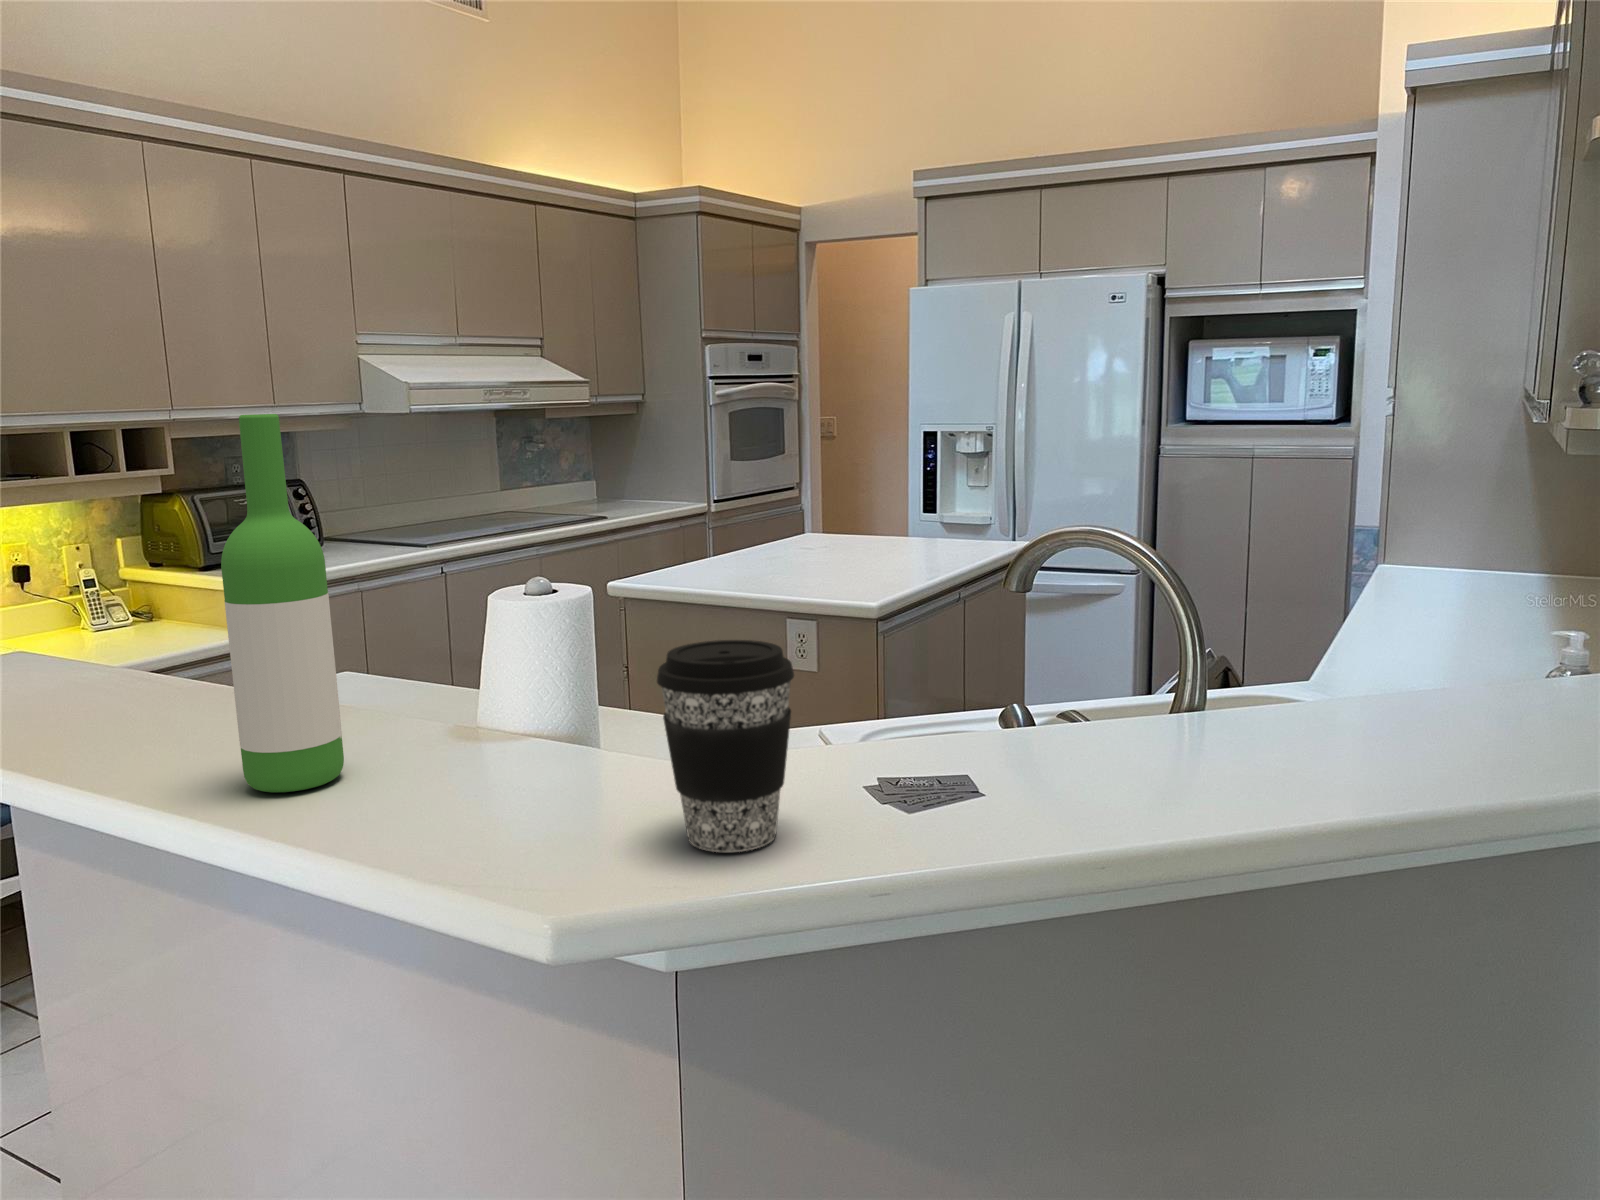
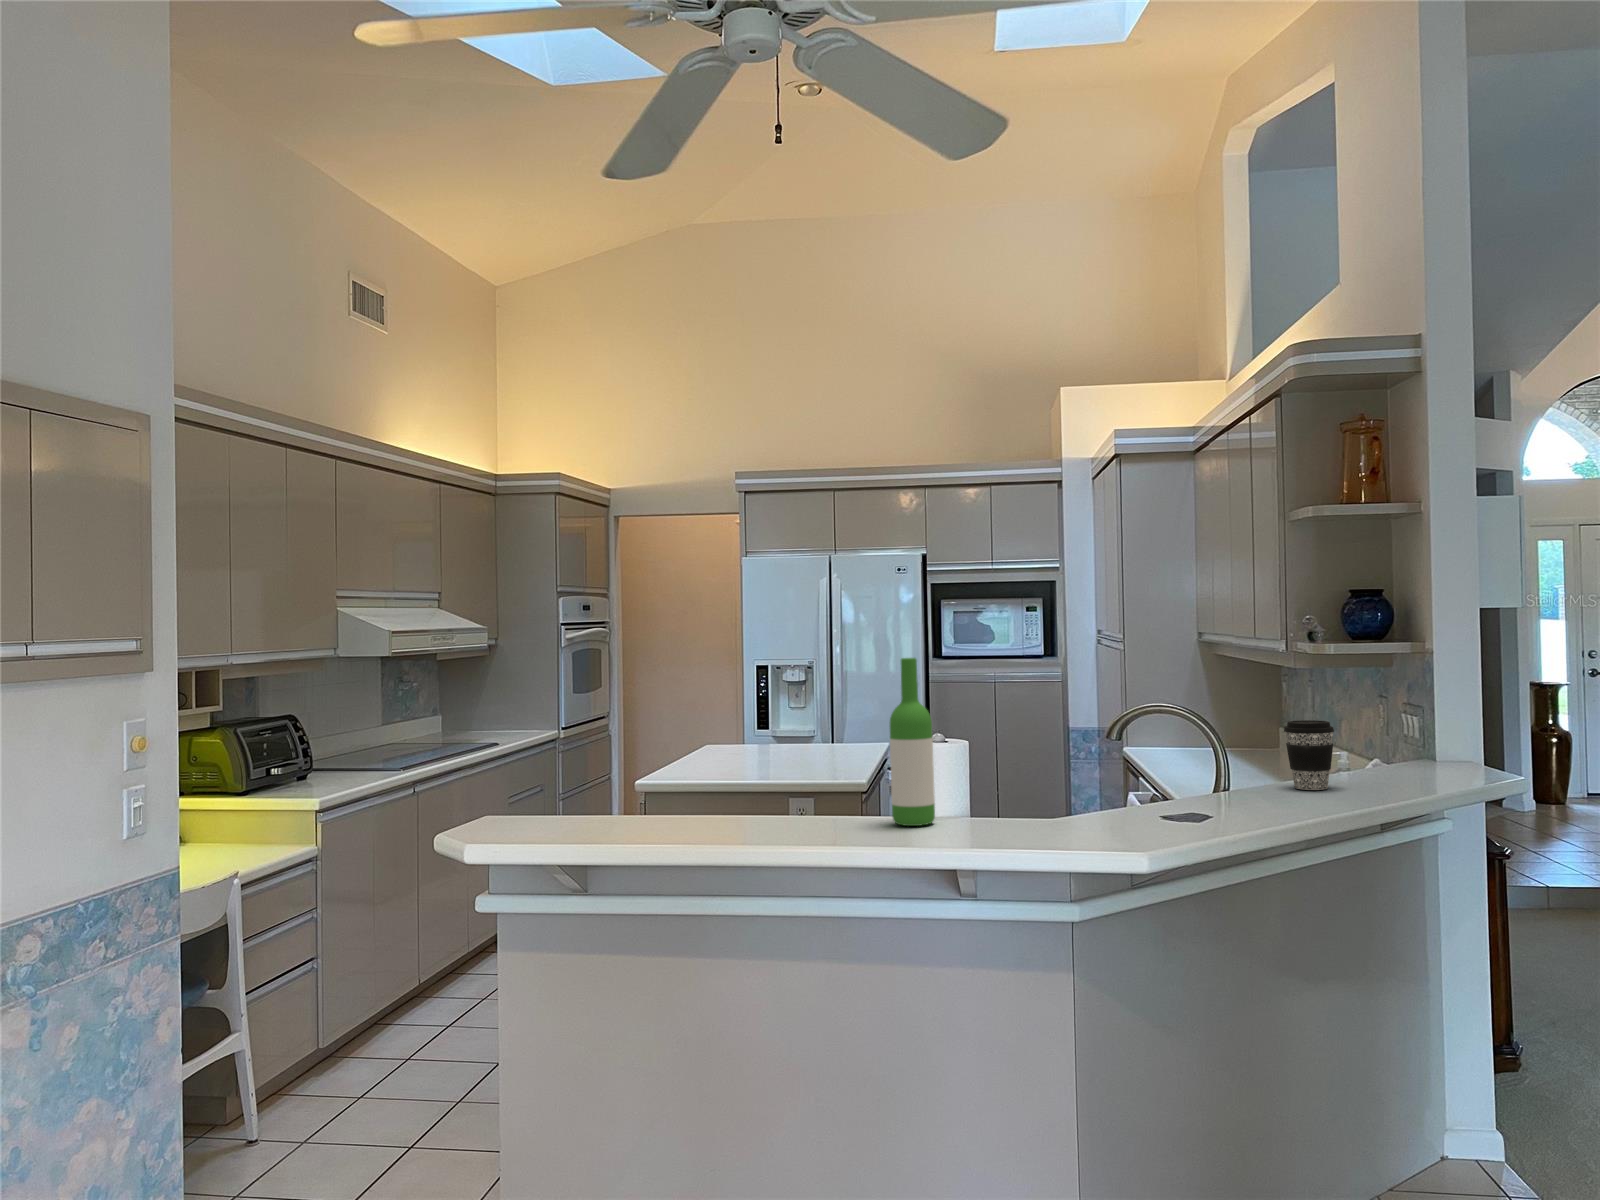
coffee cup: present [657,640,794,852] -> present [1284,720,1334,790]

